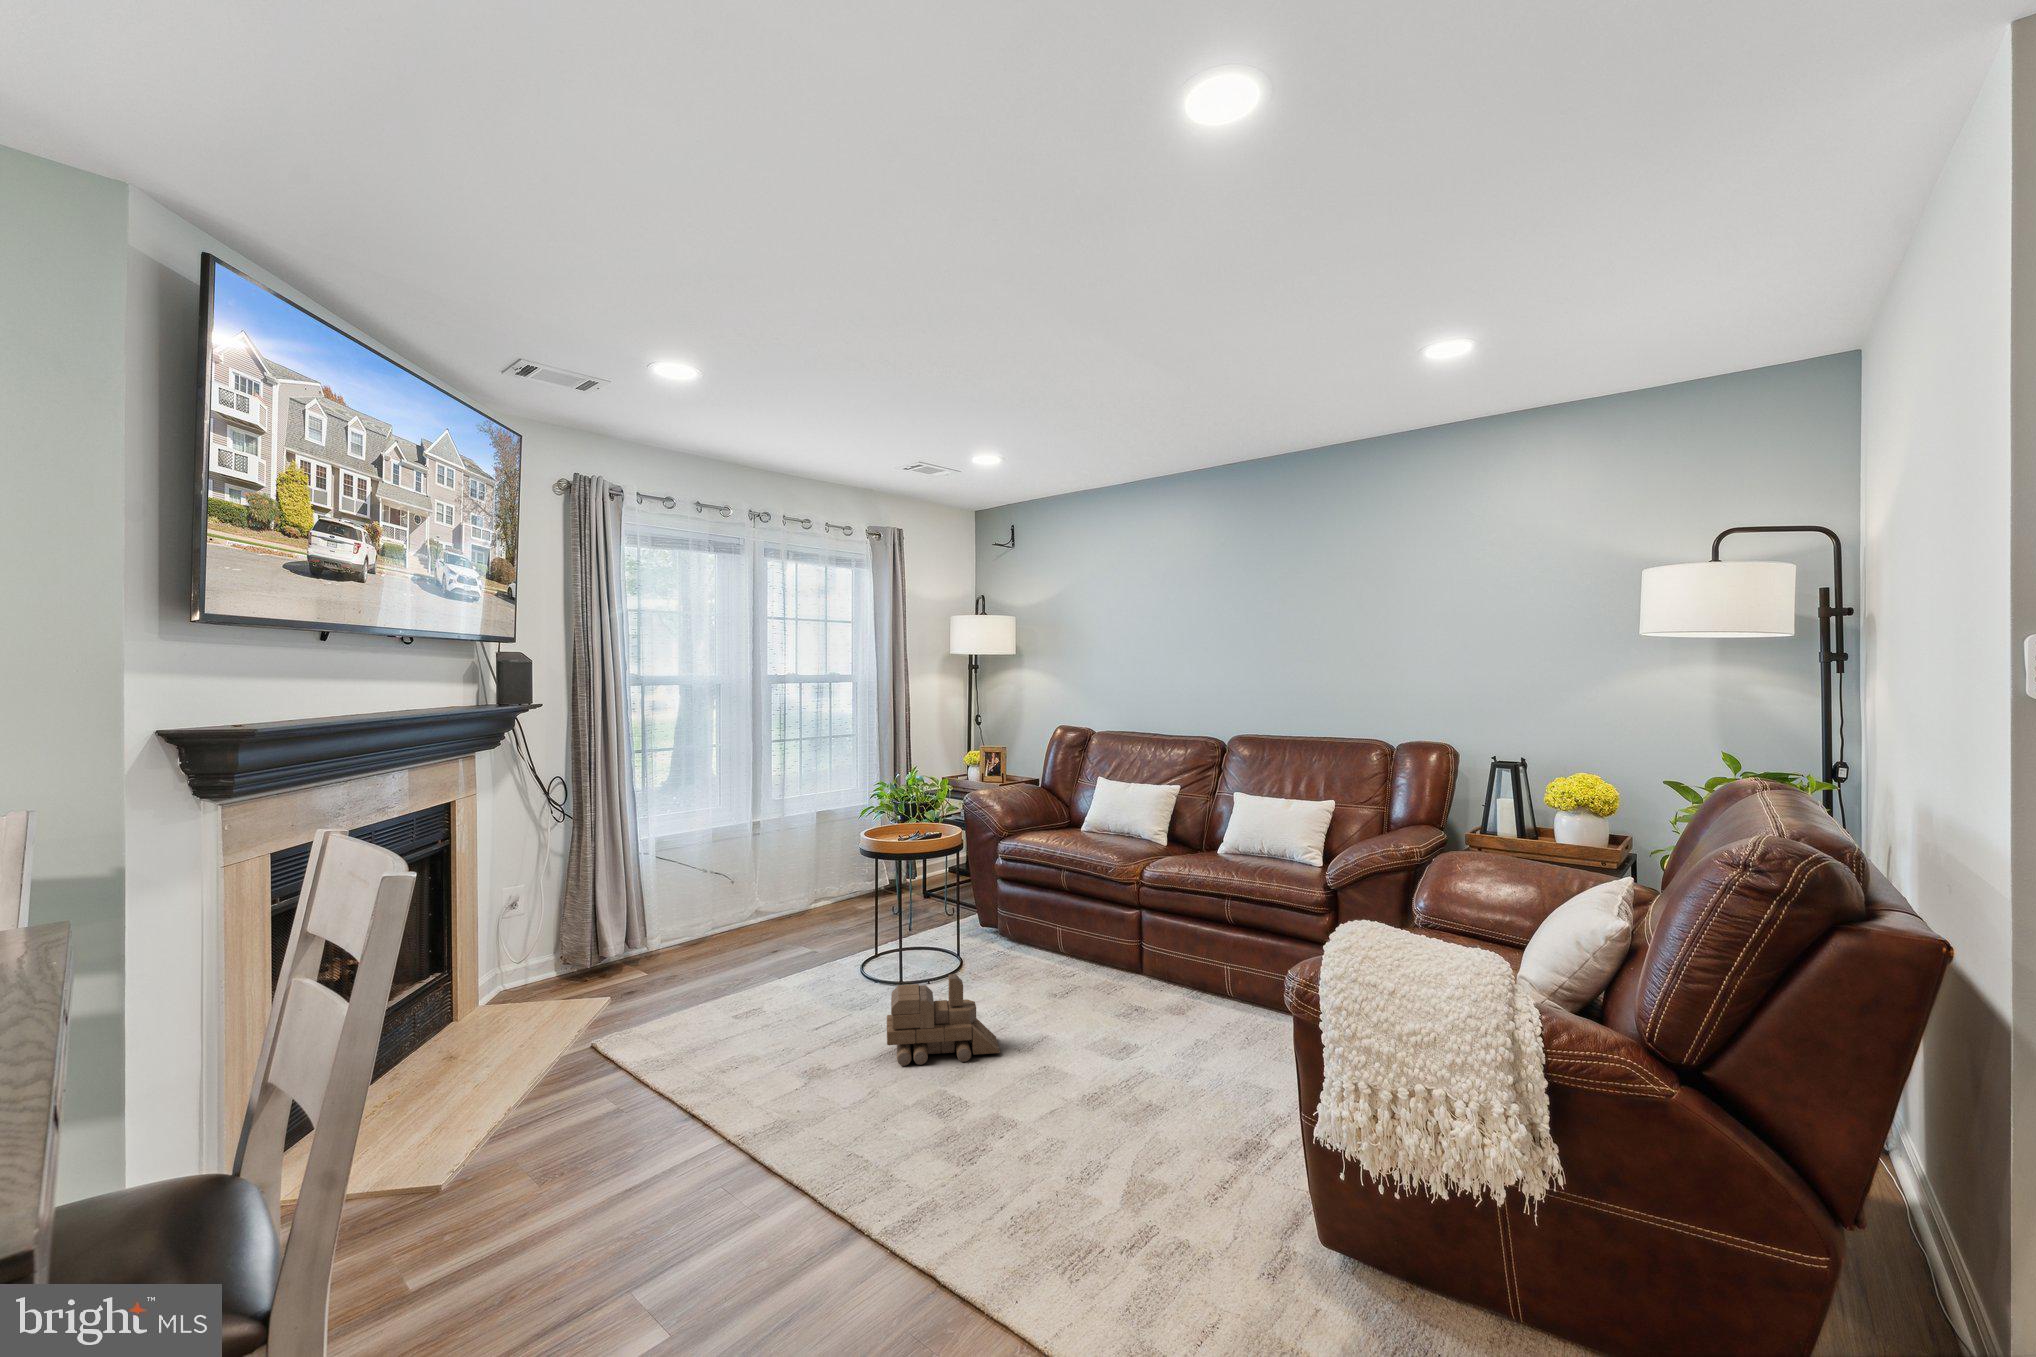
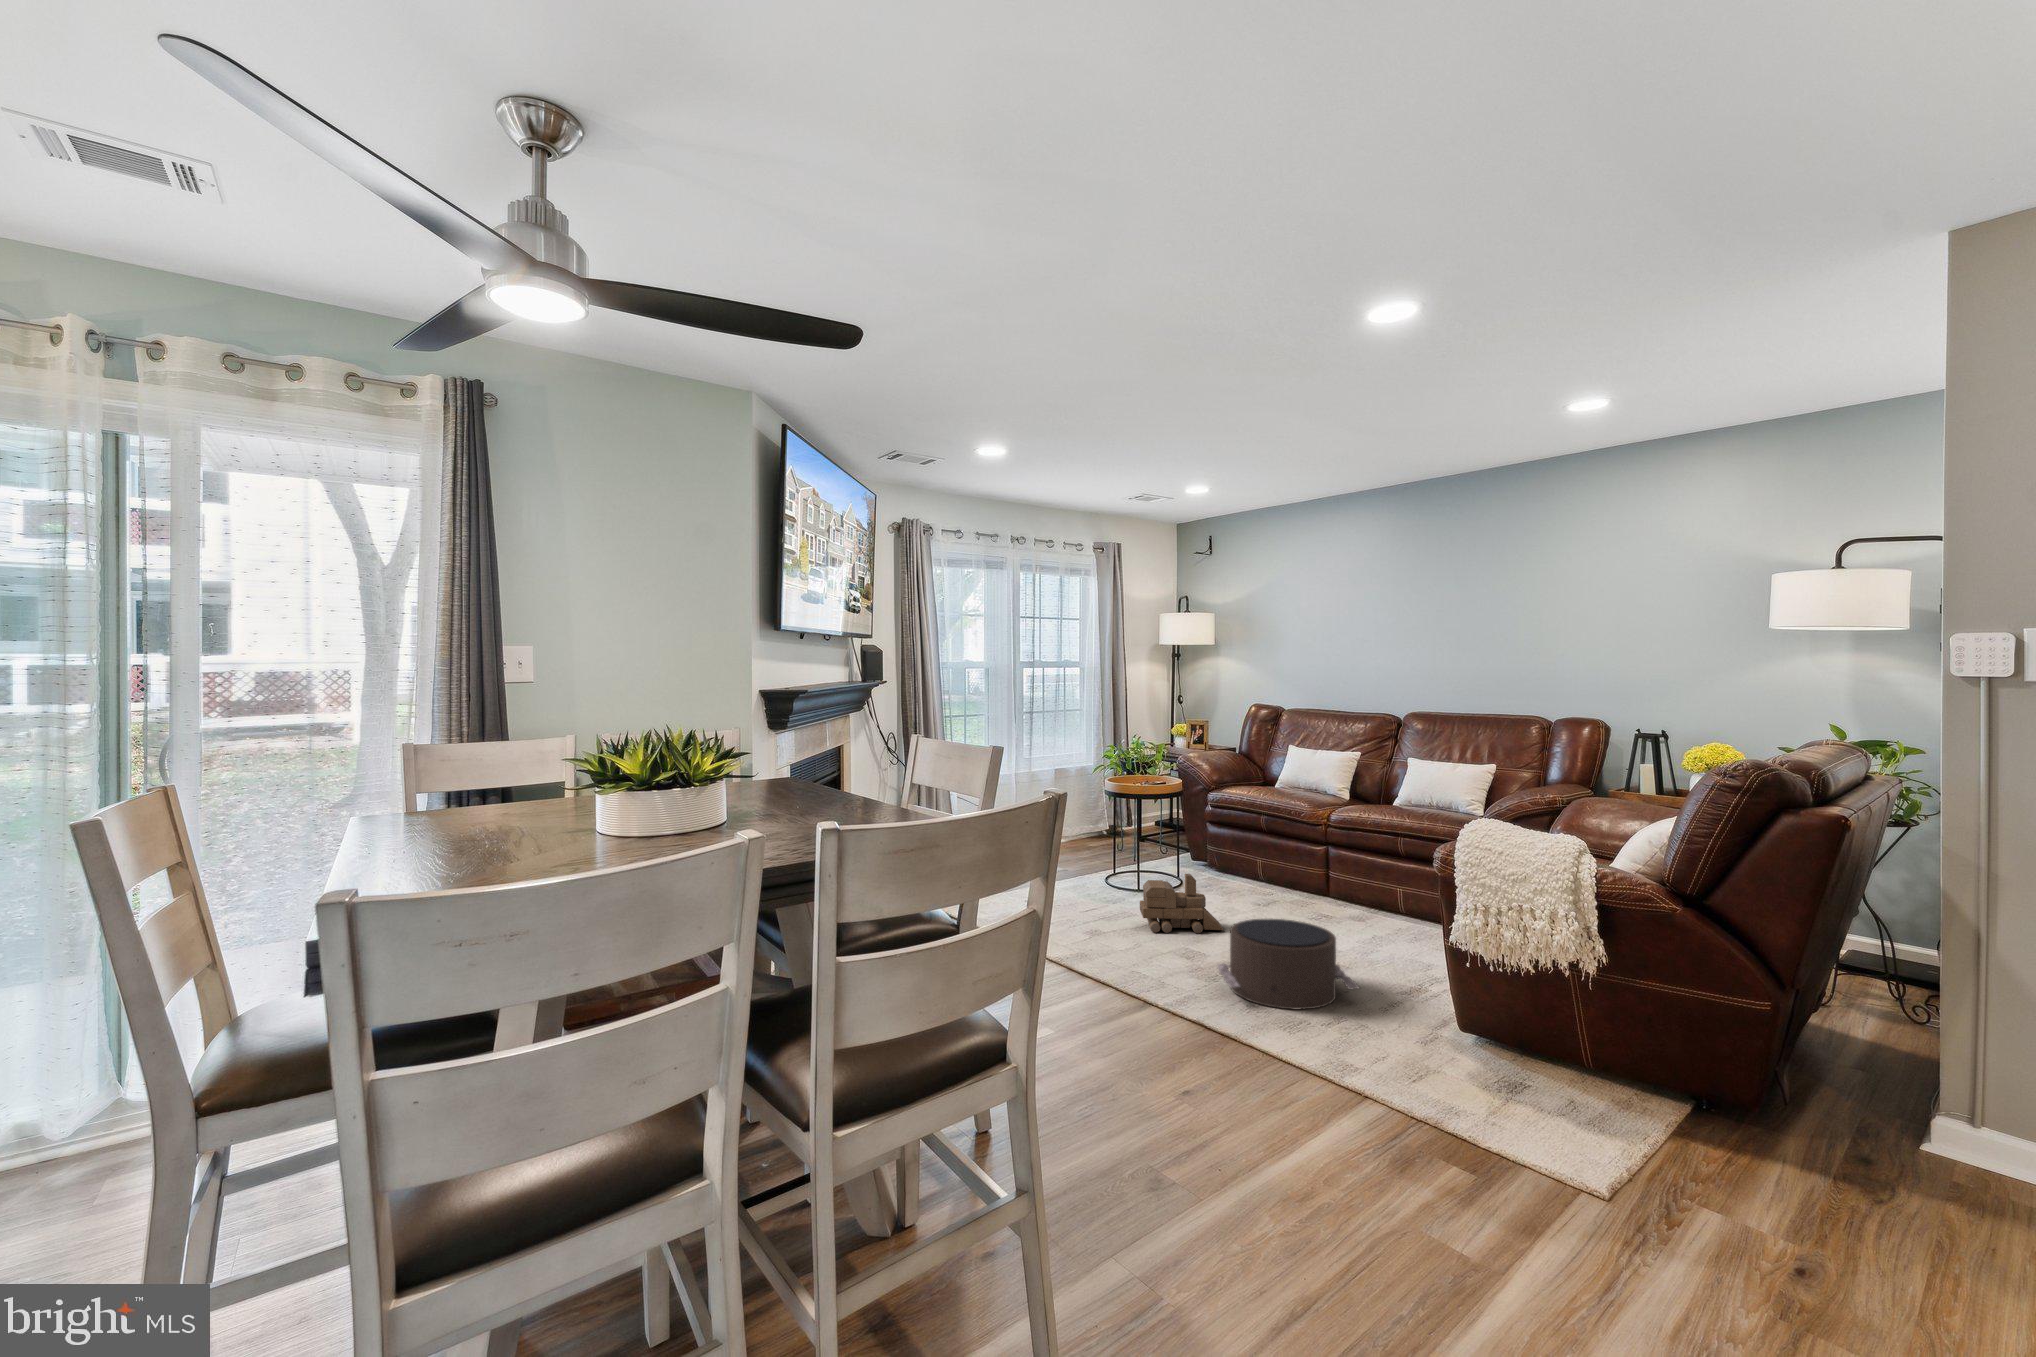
pouf: none [973,1060,1180,1229] -> present [1218,919,1359,1009]

